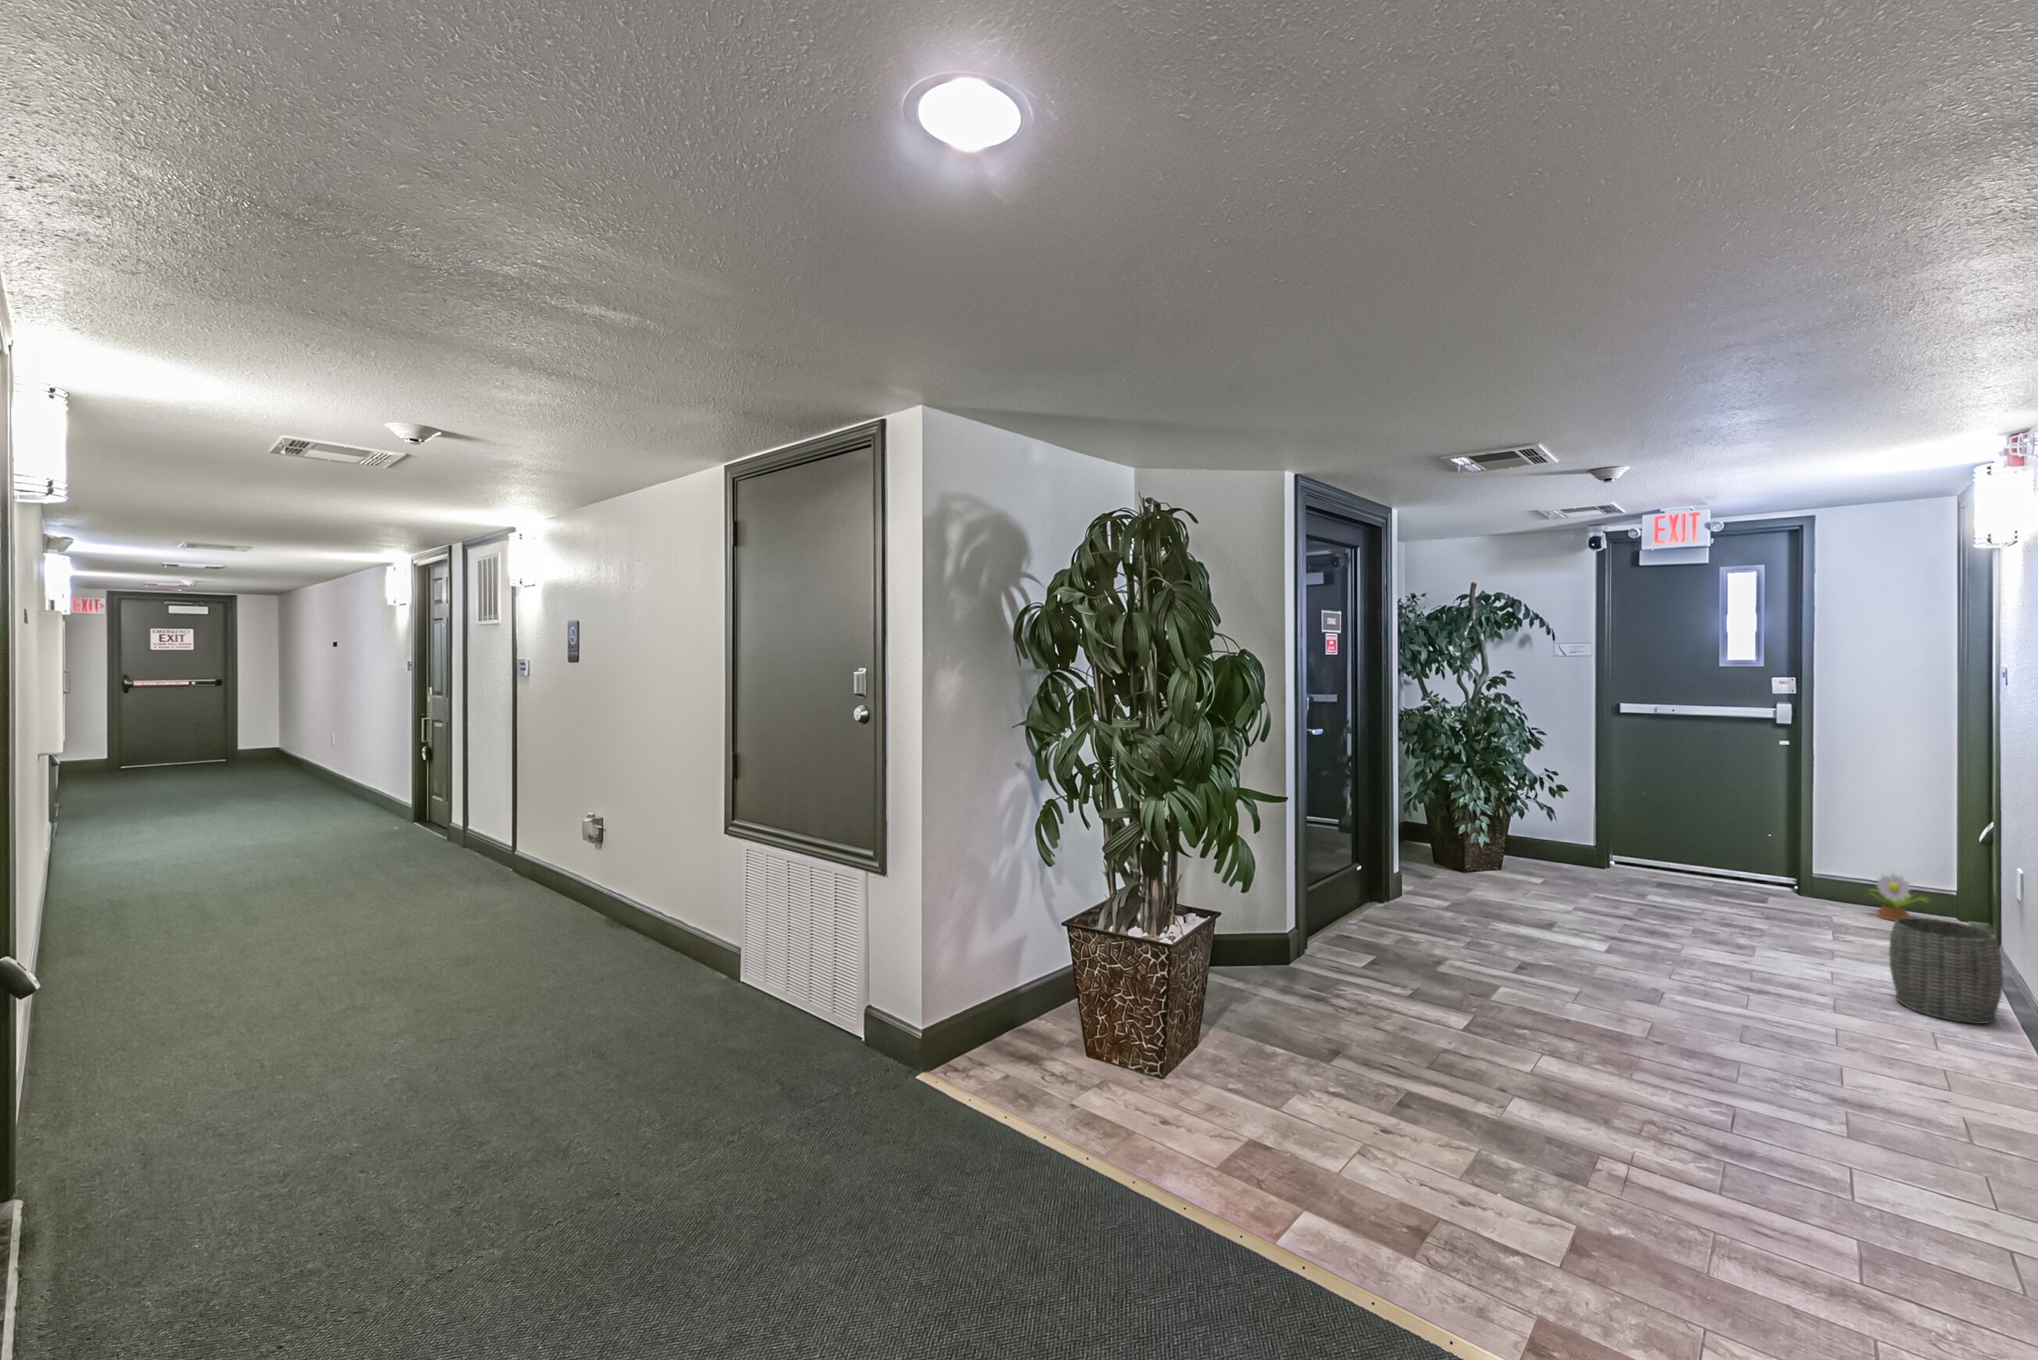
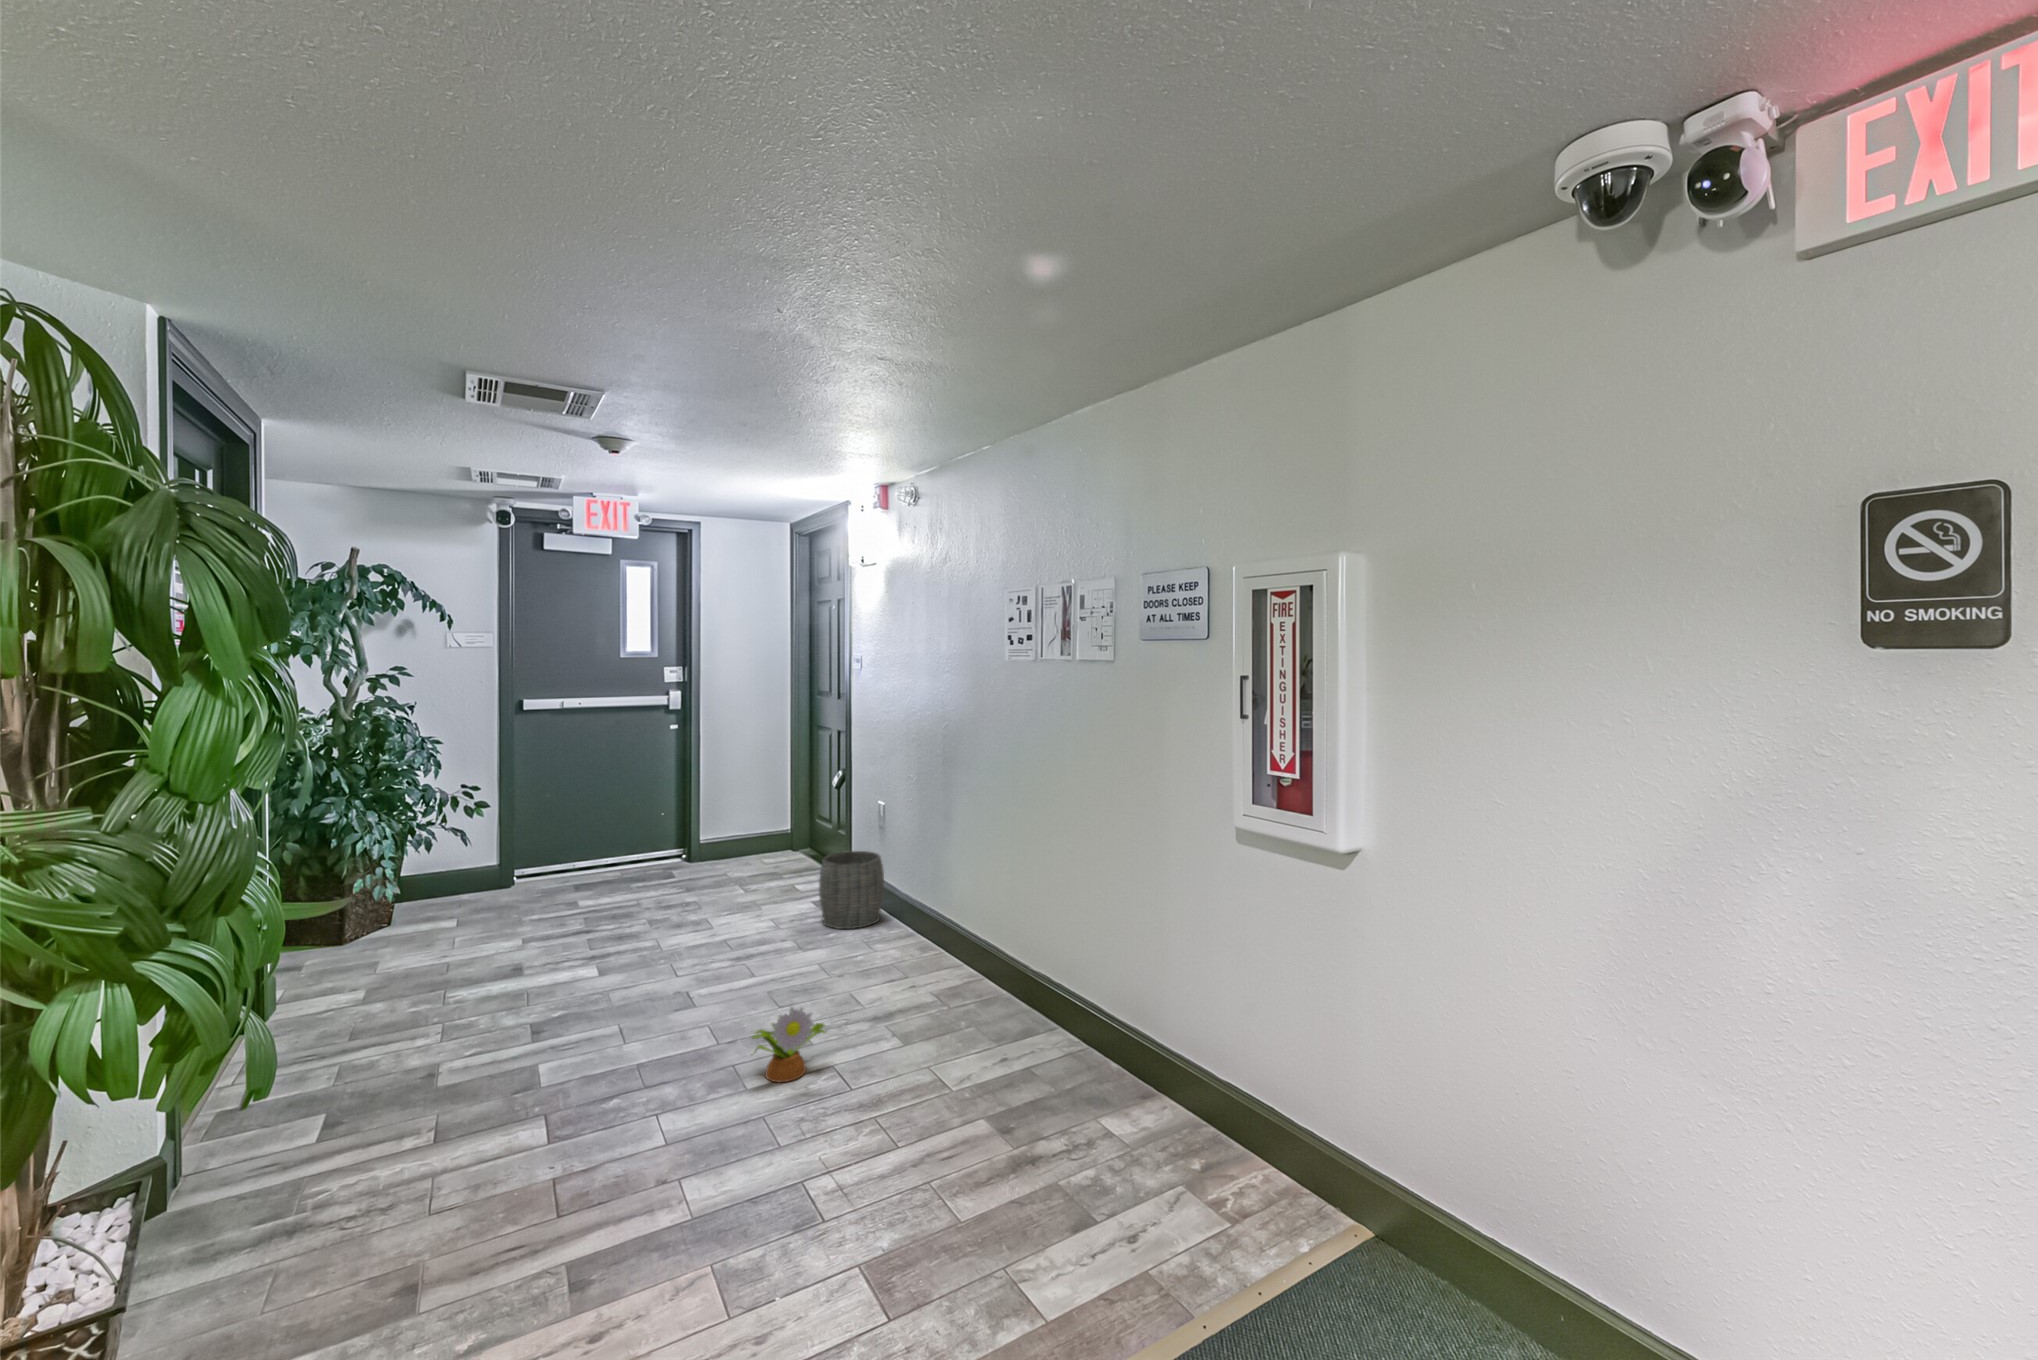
decorative plant: present [1871,874,1930,921] -> present [752,1007,826,1082]

